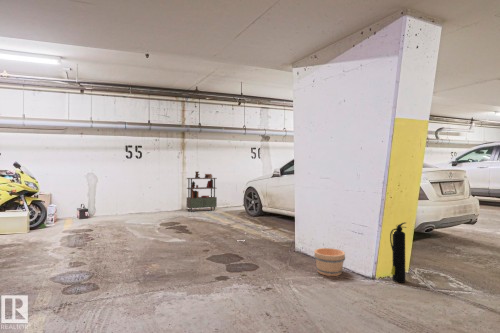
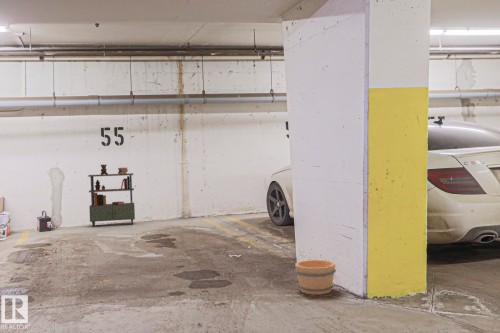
shelving unit: present [186,172,217,211] -> present [89,165,135,227]
fire extinguisher: present [390,222,406,283] -> none [384,223,411,303]

